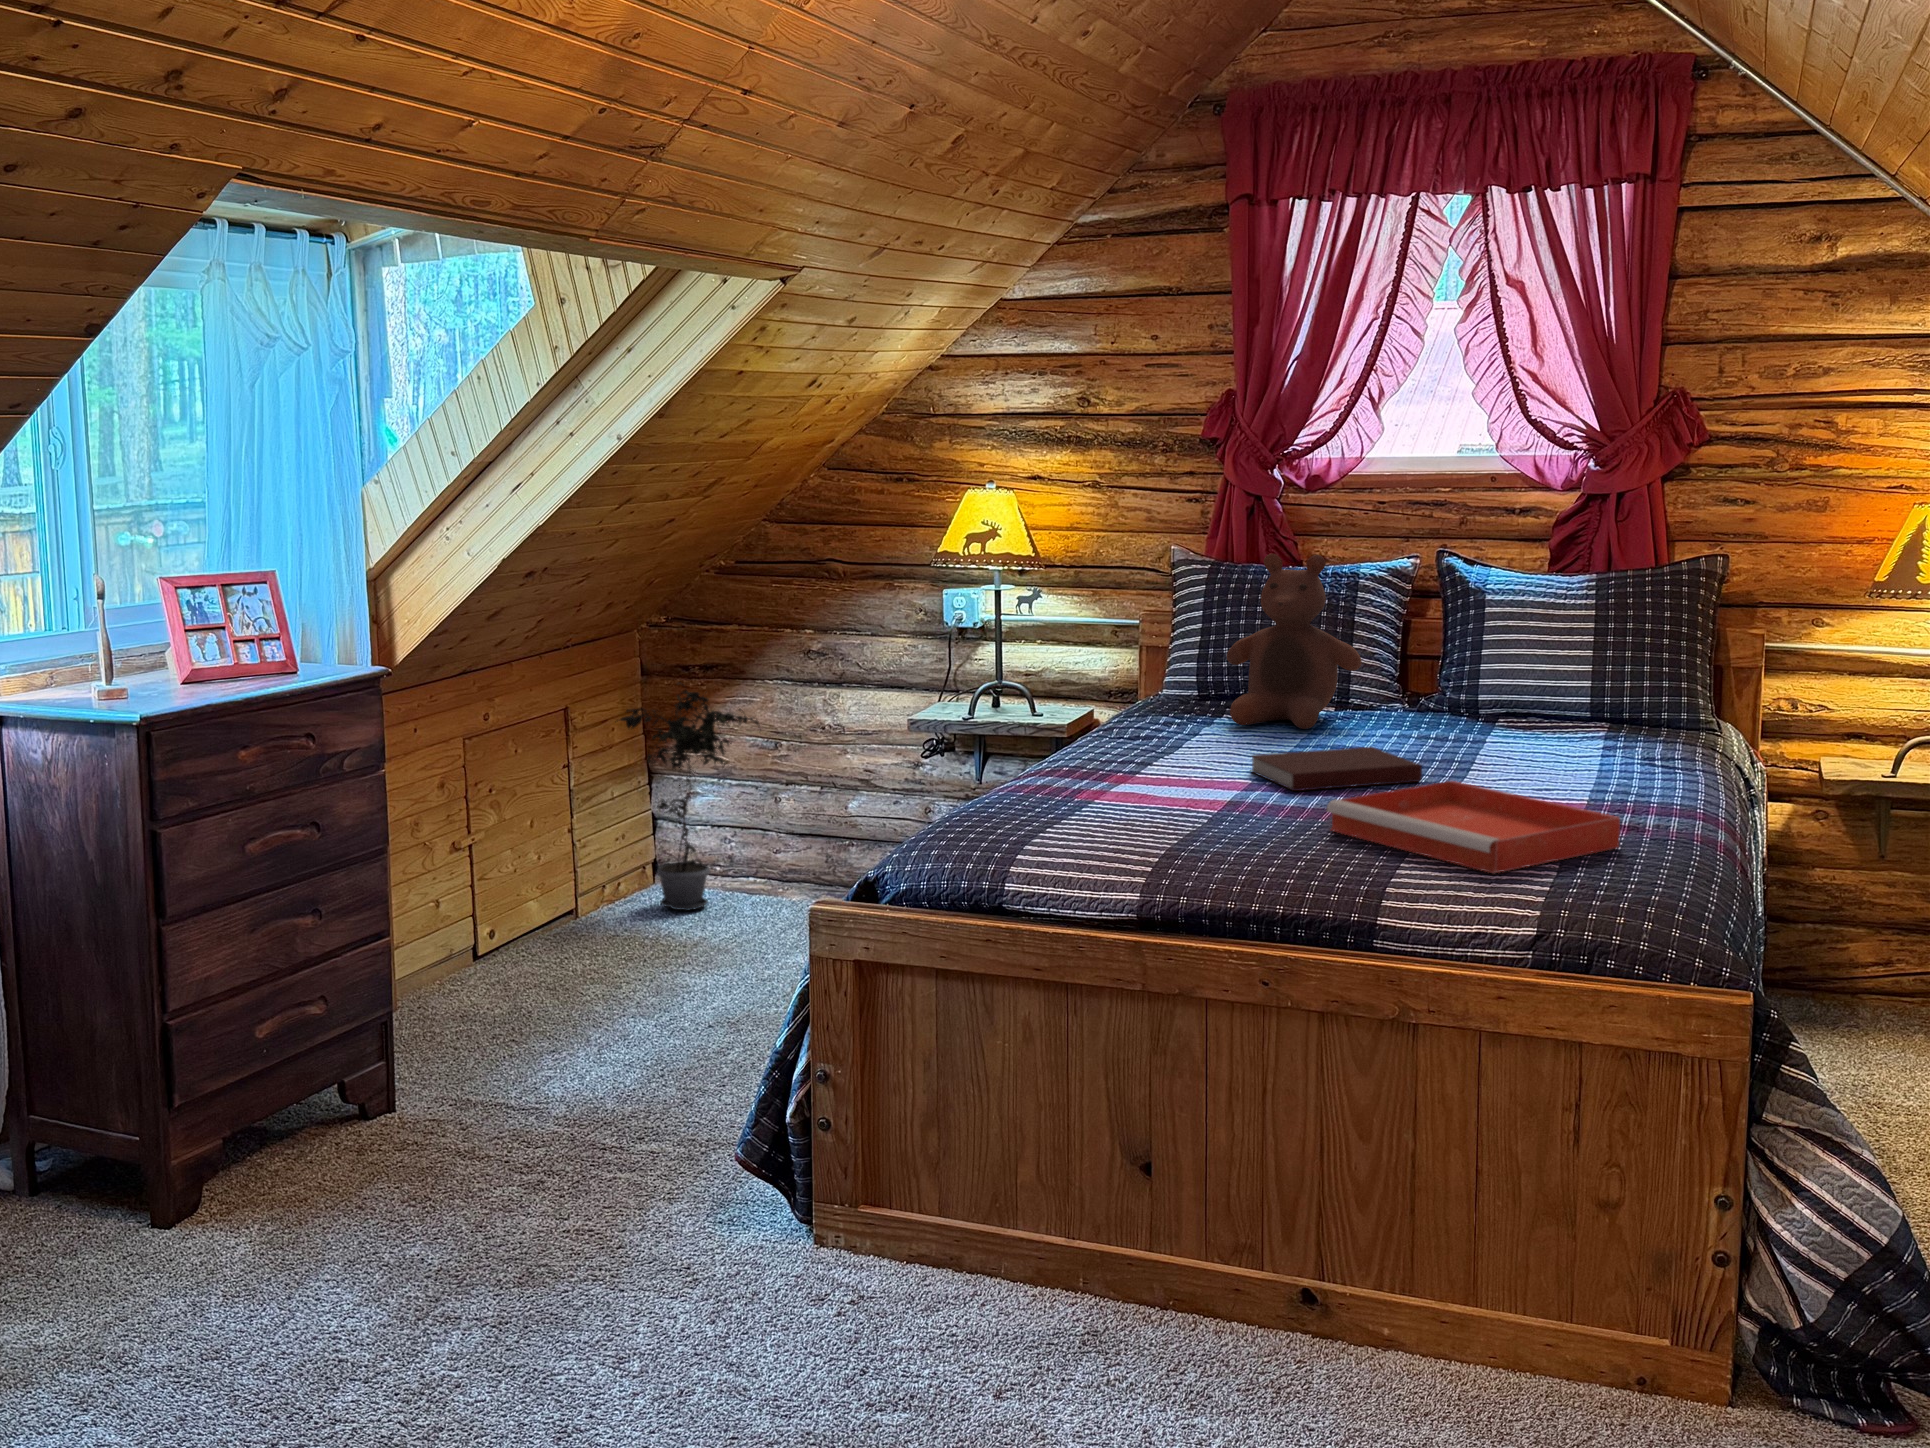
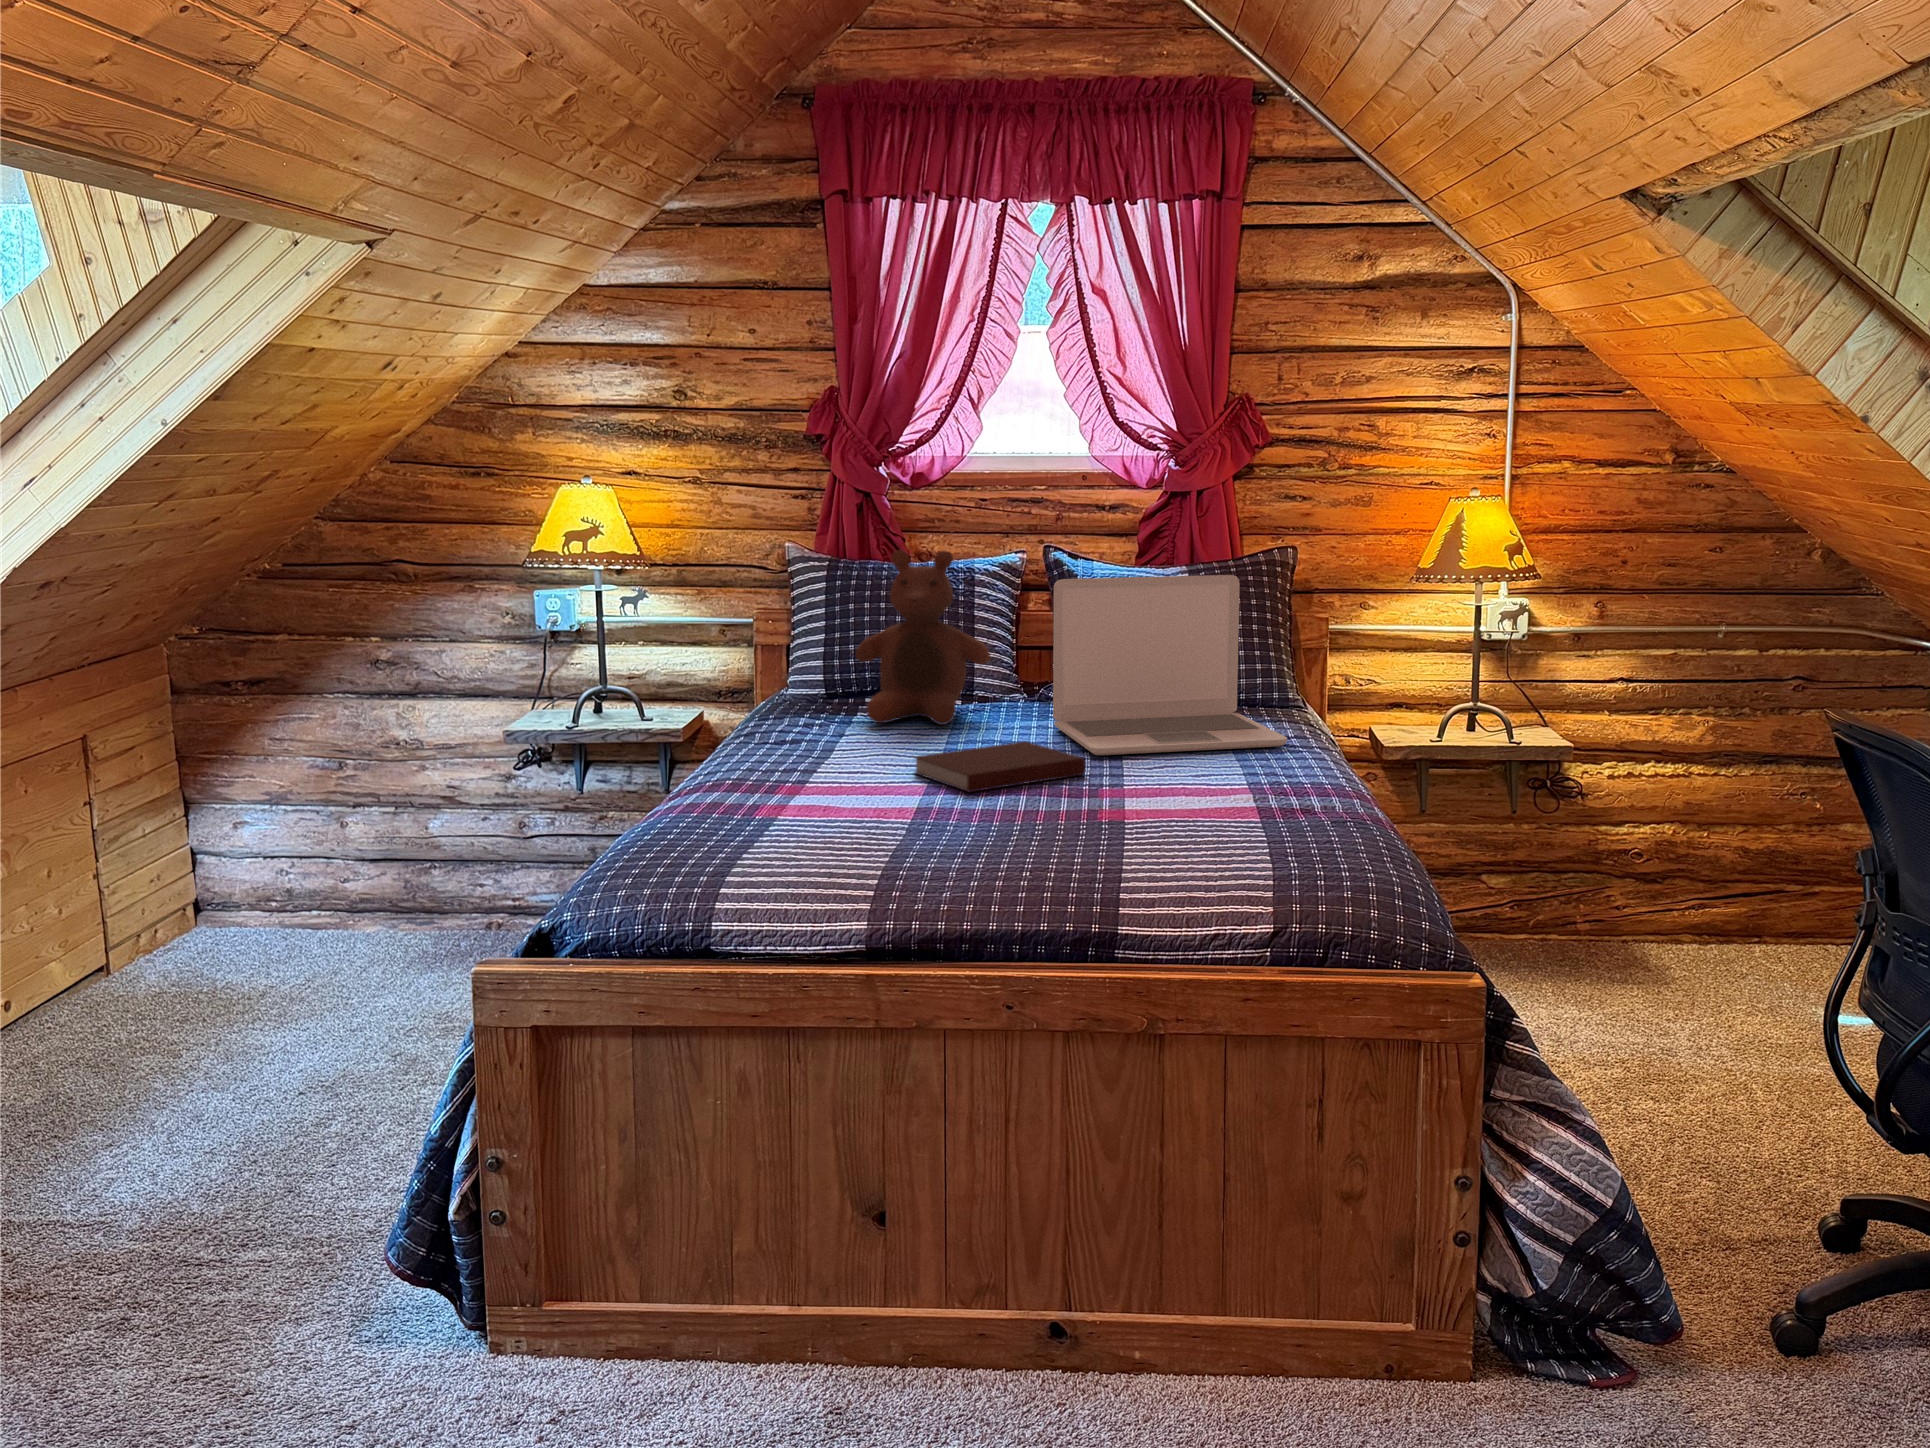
laptop: none [1417,584,1660,766] -> present [1053,575,1287,755]
potted plant: present [620,683,759,910] -> none [152,700,330,952]
tray: present [1327,781,1620,873] -> none [1026,774,1309,871]

